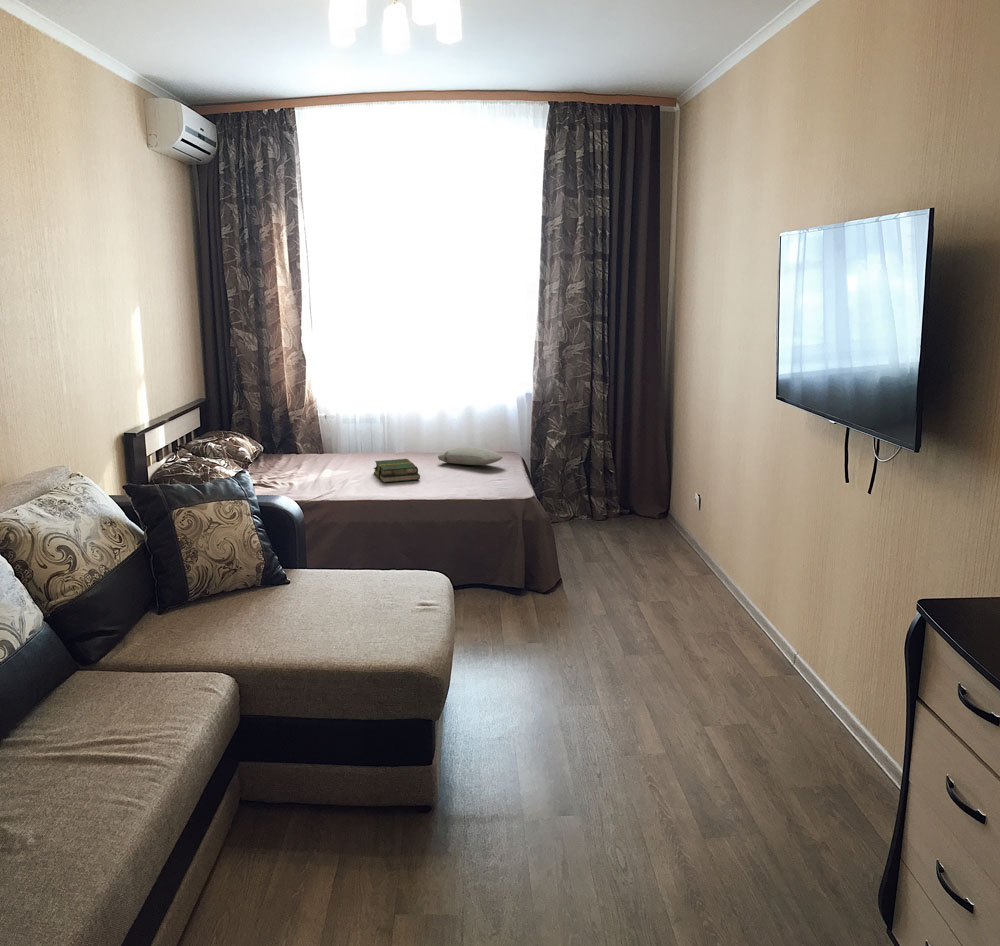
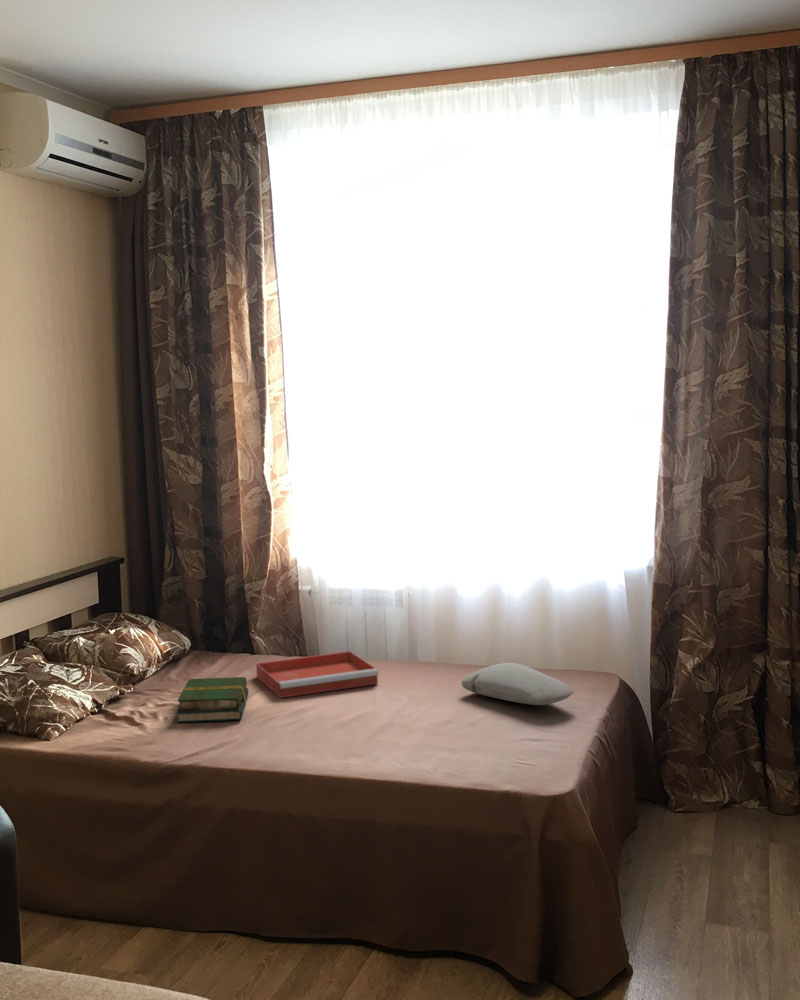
tray: none [311,447,387,470] -> present [256,651,378,698]
book: present [374,459,420,483] -> present [176,677,249,722]

